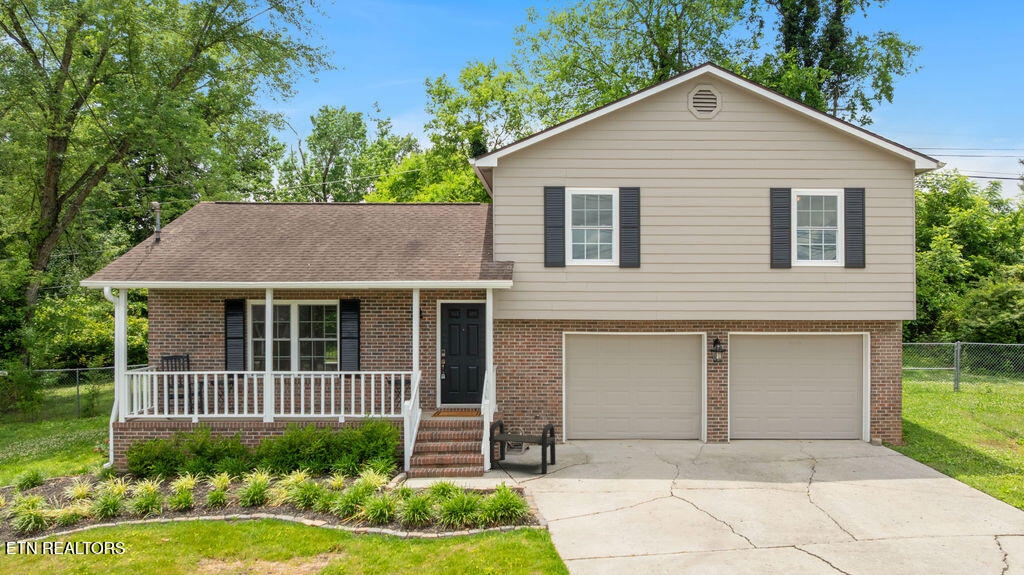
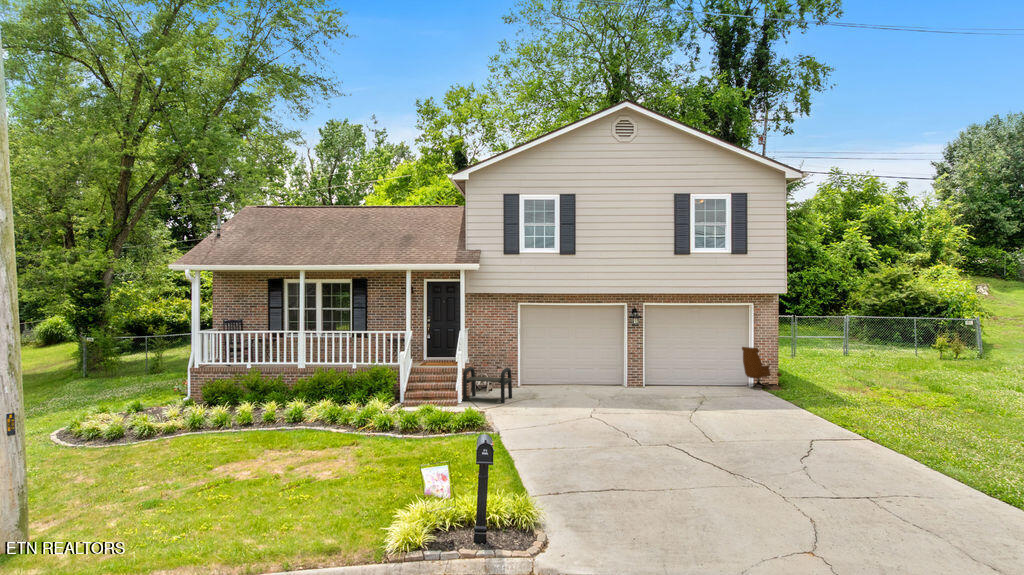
lounge chair: none [864,395,917,453] -> present [742,347,782,387]

